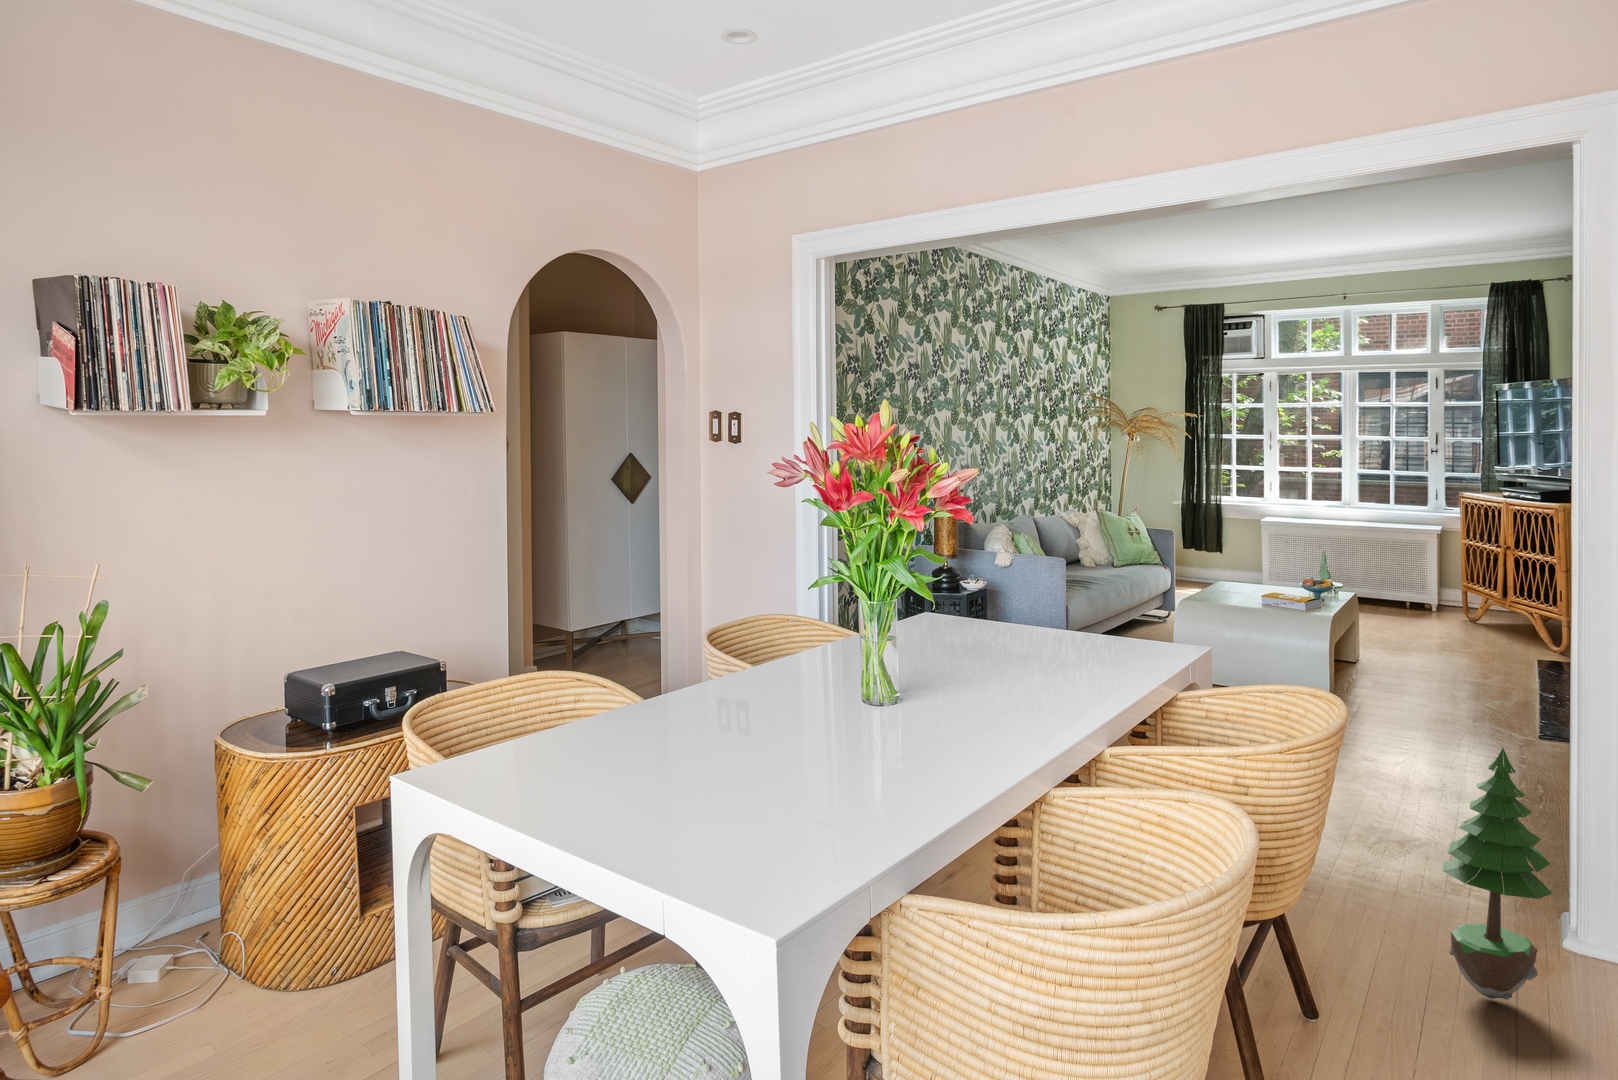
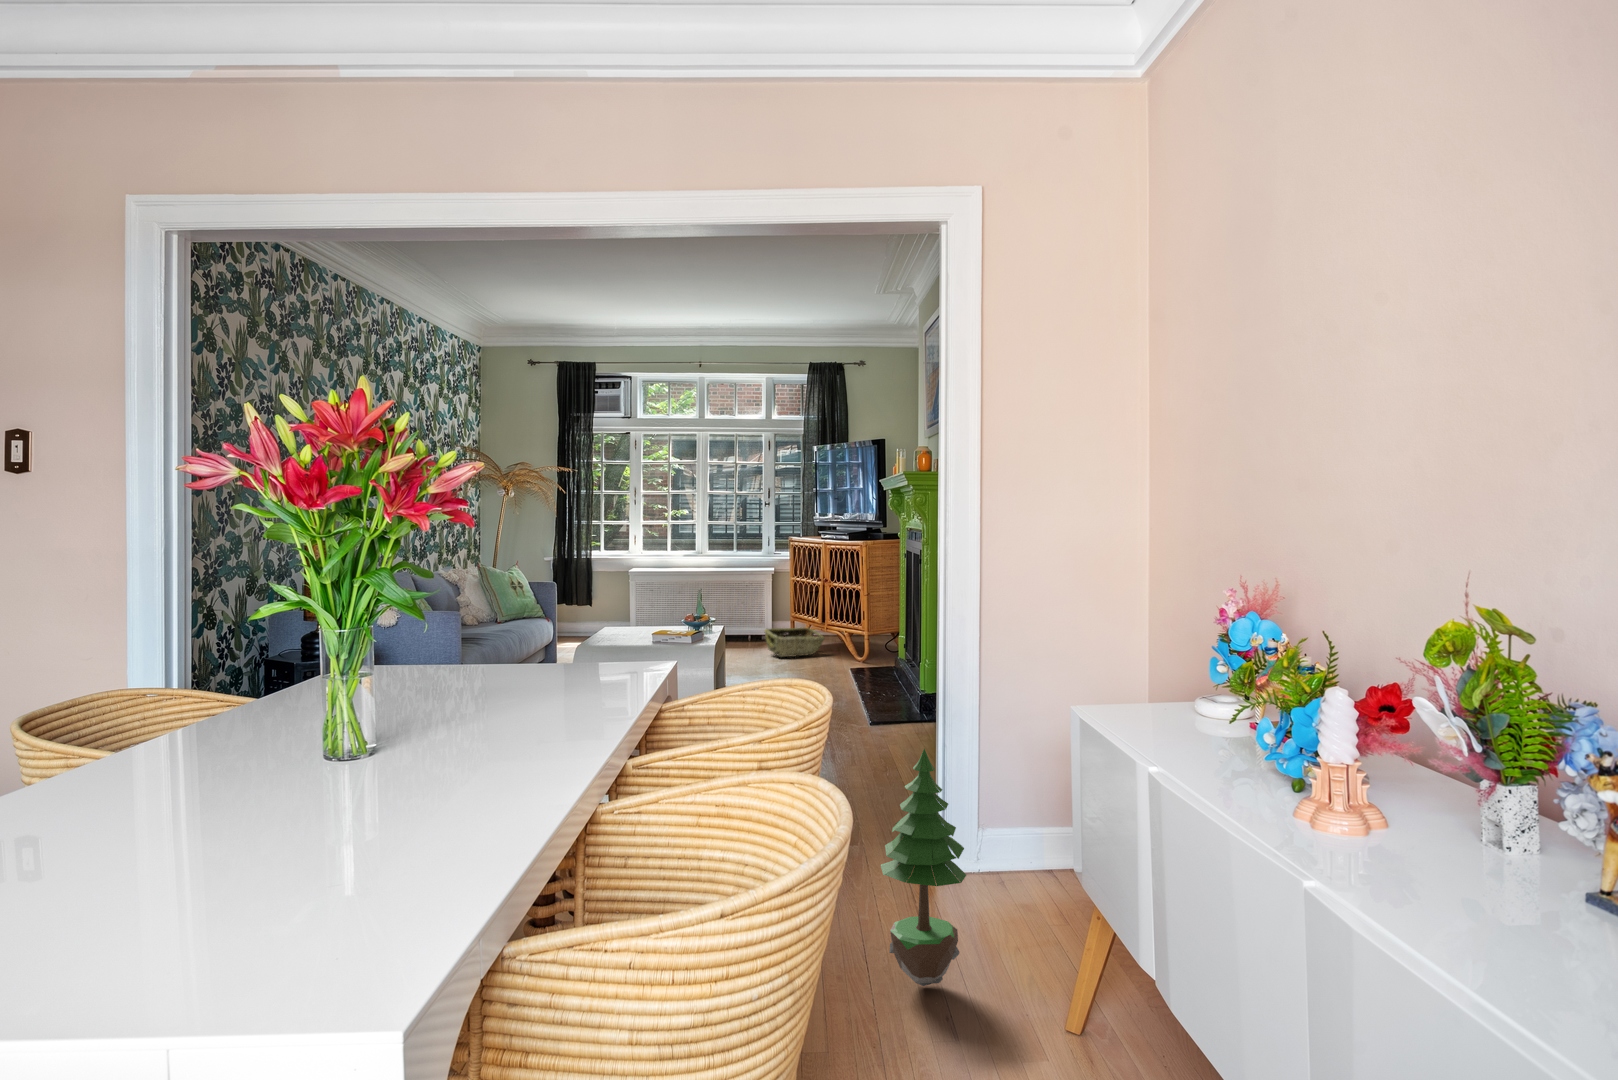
woven basket: none [1417,597,1501,632] -> present [765,628,825,657]

